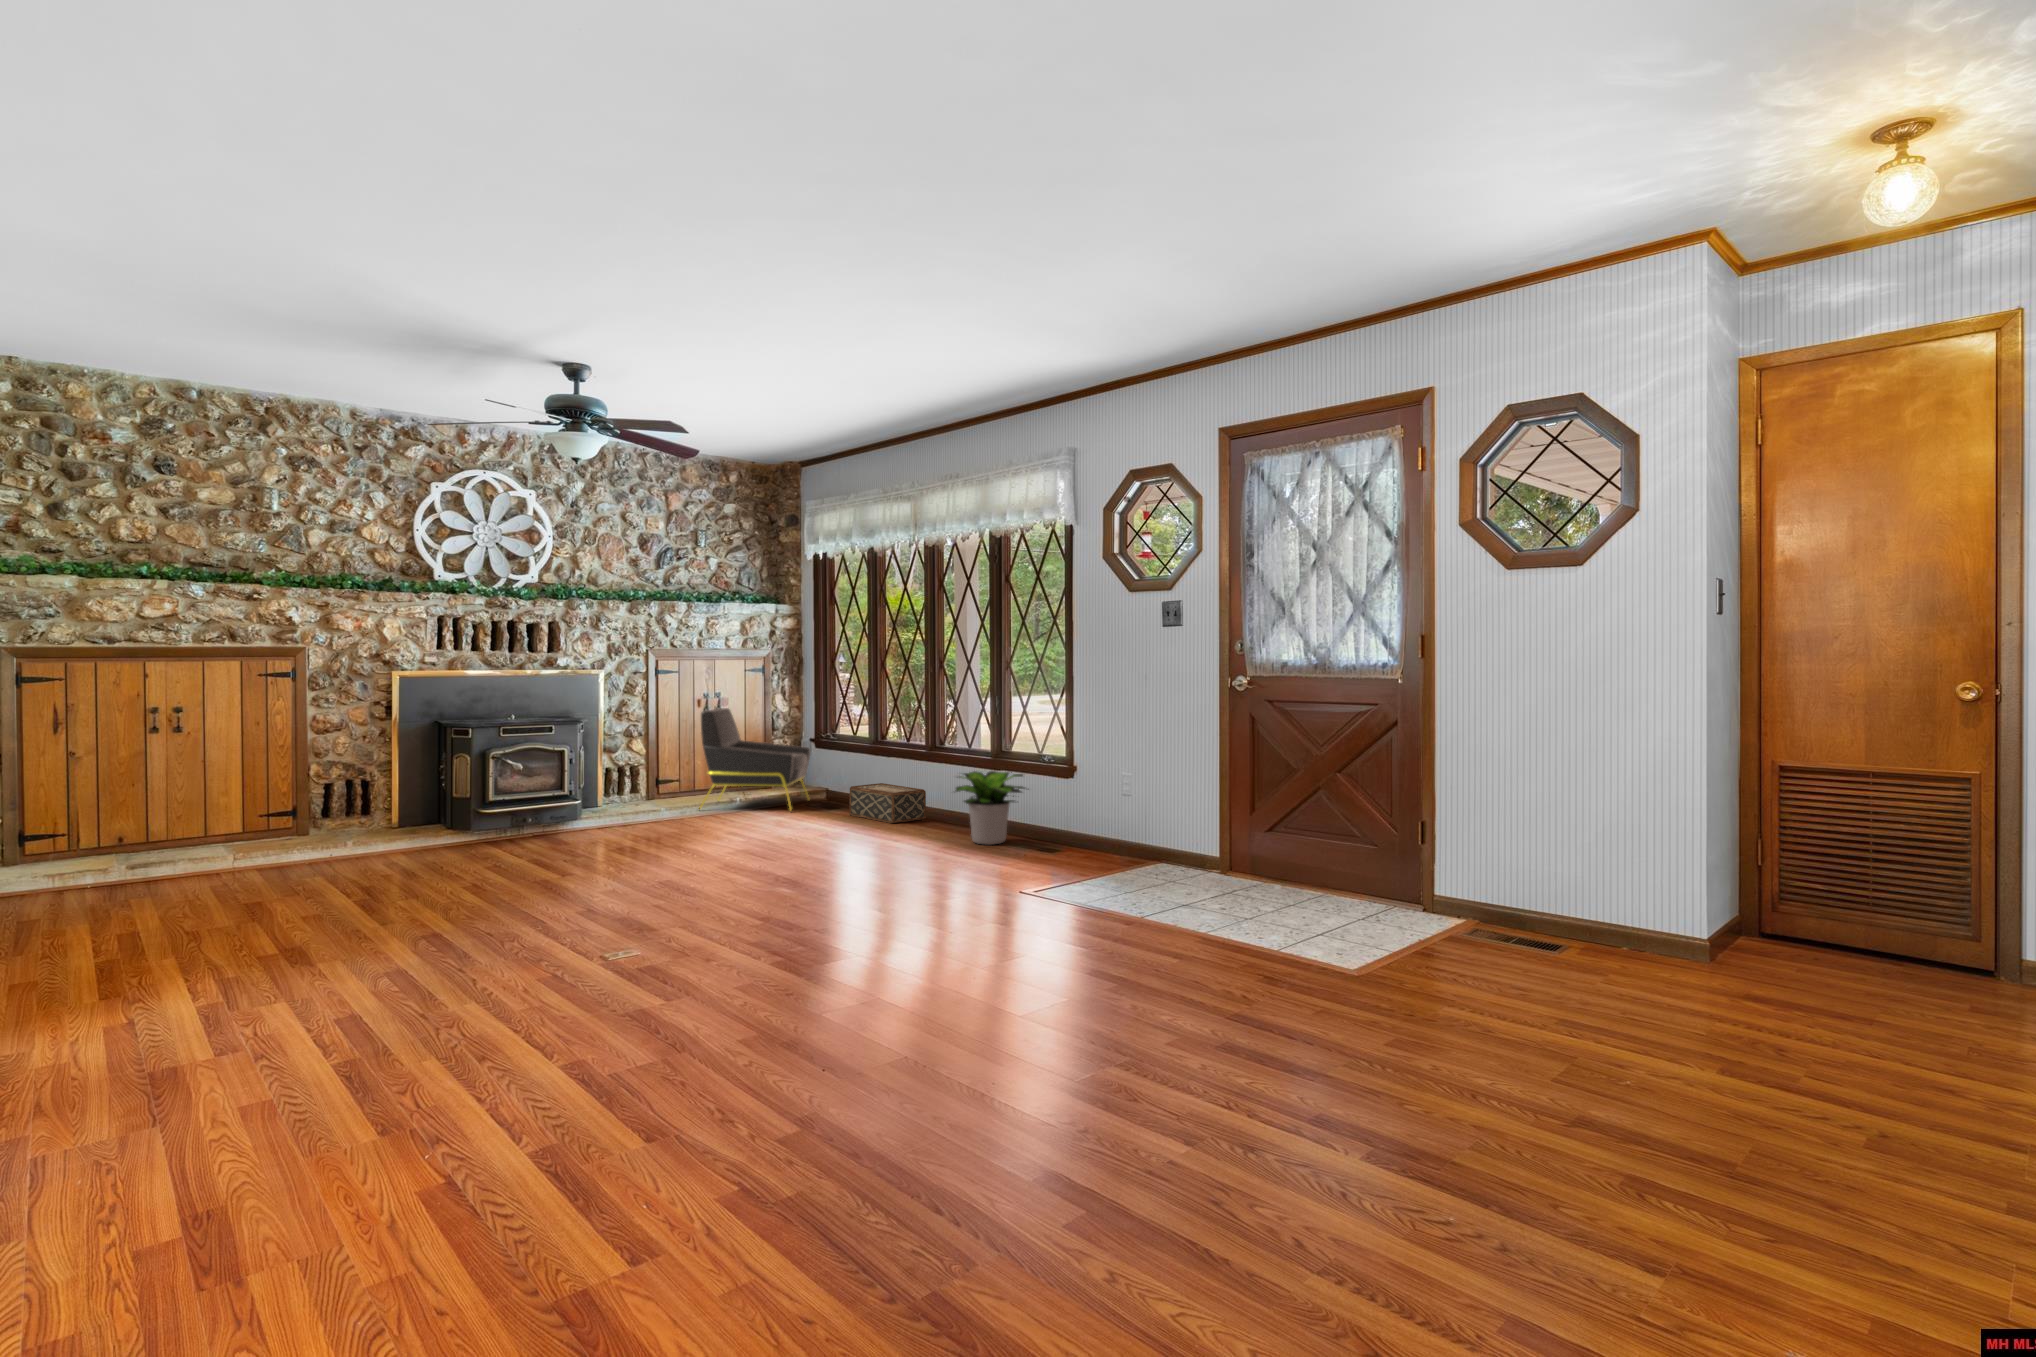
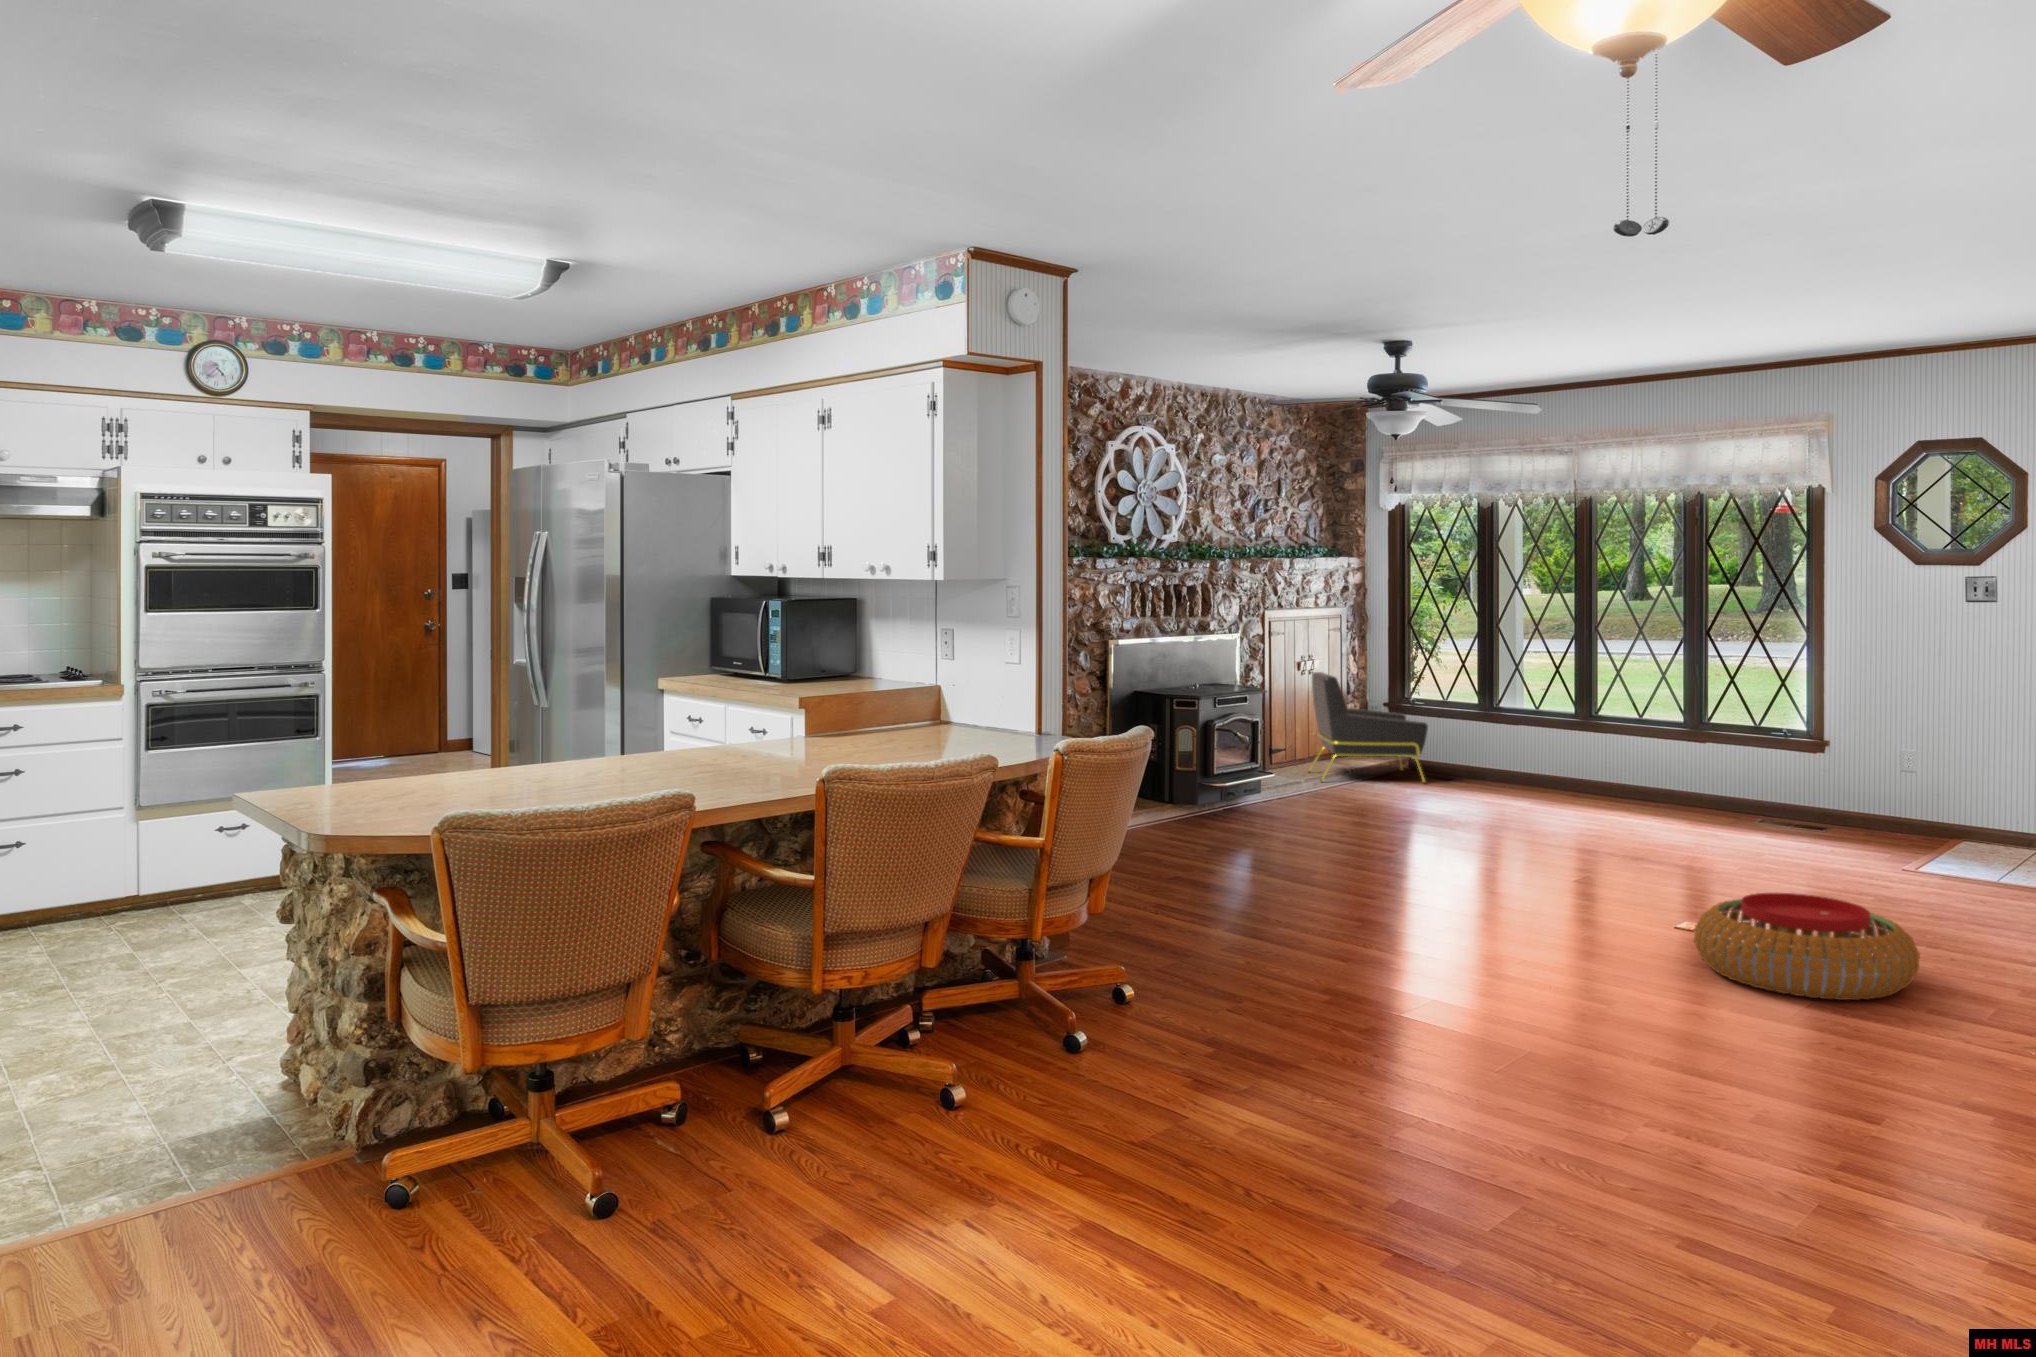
potted plant: present [955,771,1025,845] -> none [1689,742,1782,817]
woven basket: present [850,783,926,823] -> none [1497,753,1590,795]
pouf: none [322,936,604,1086] -> present [1694,893,1920,1000]

